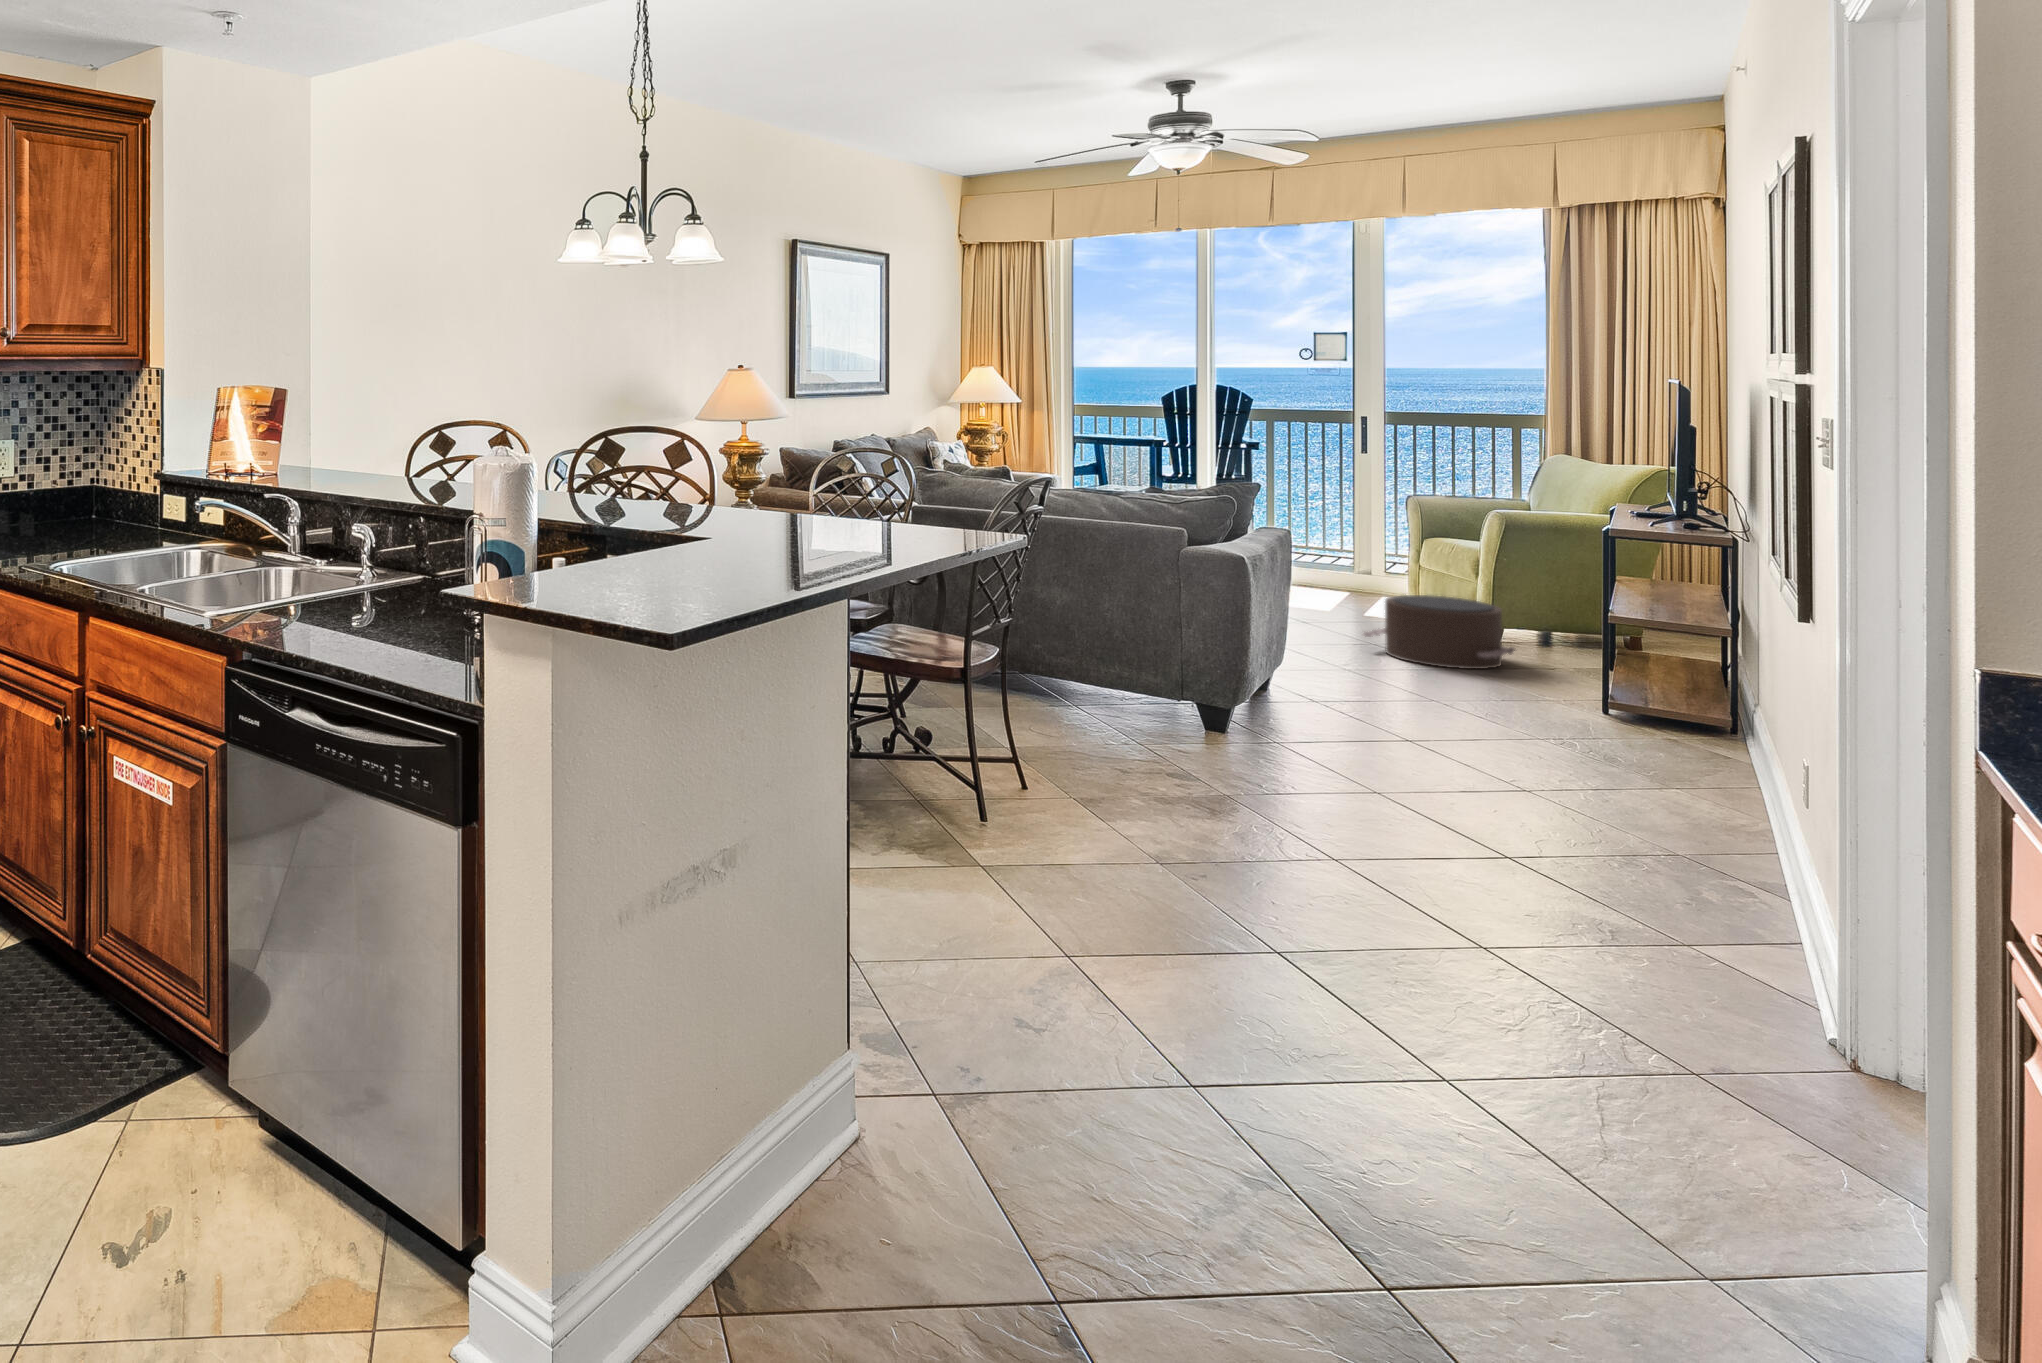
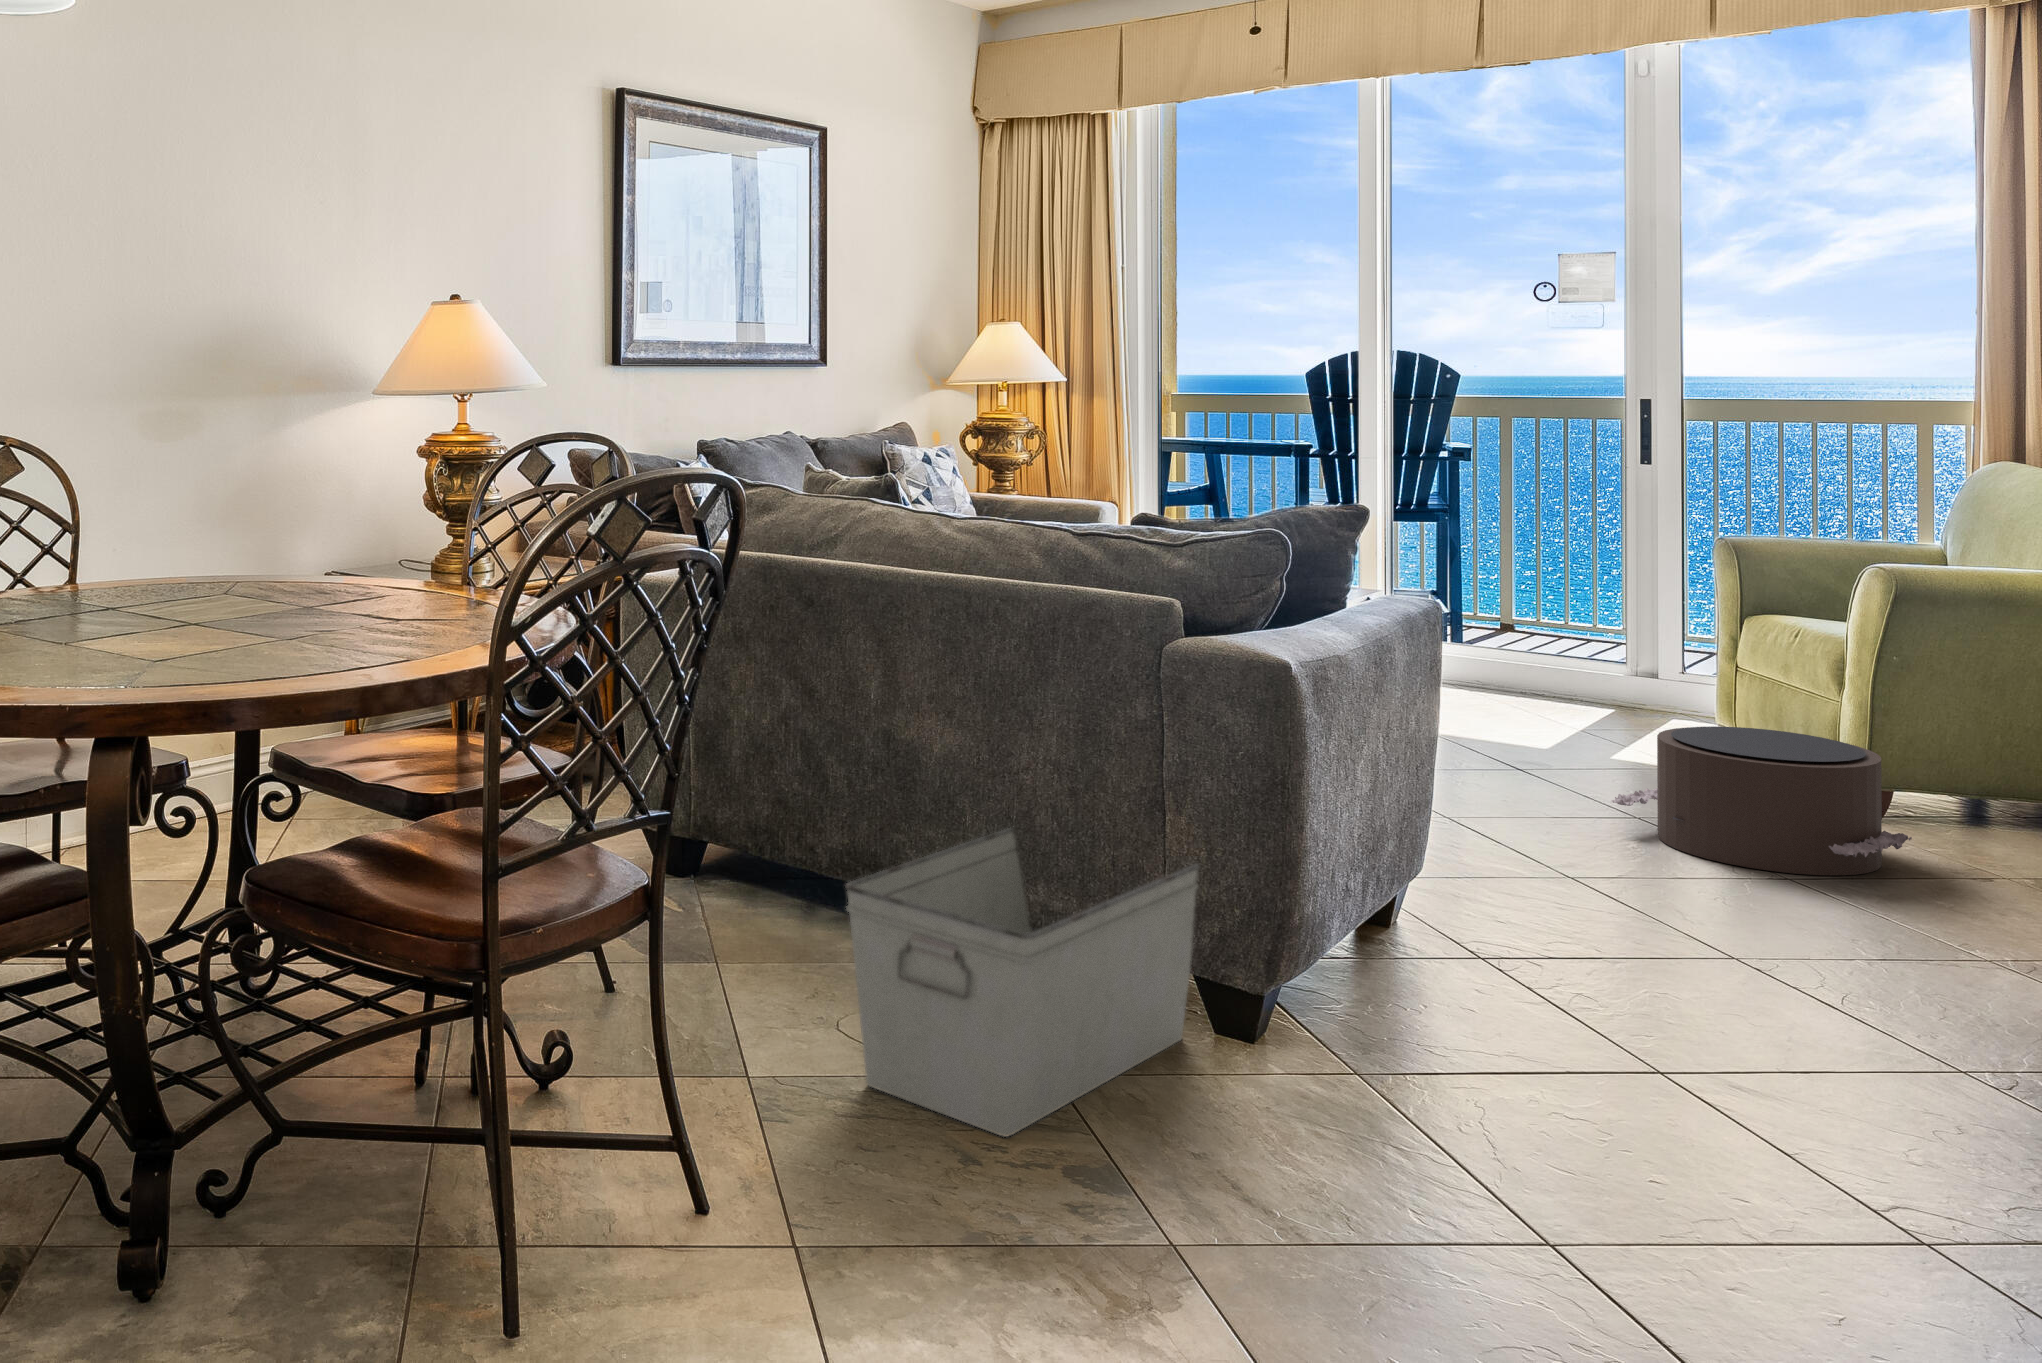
storage bin: none [1040,640,1199,775] -> present [846,828,1199,1137]

